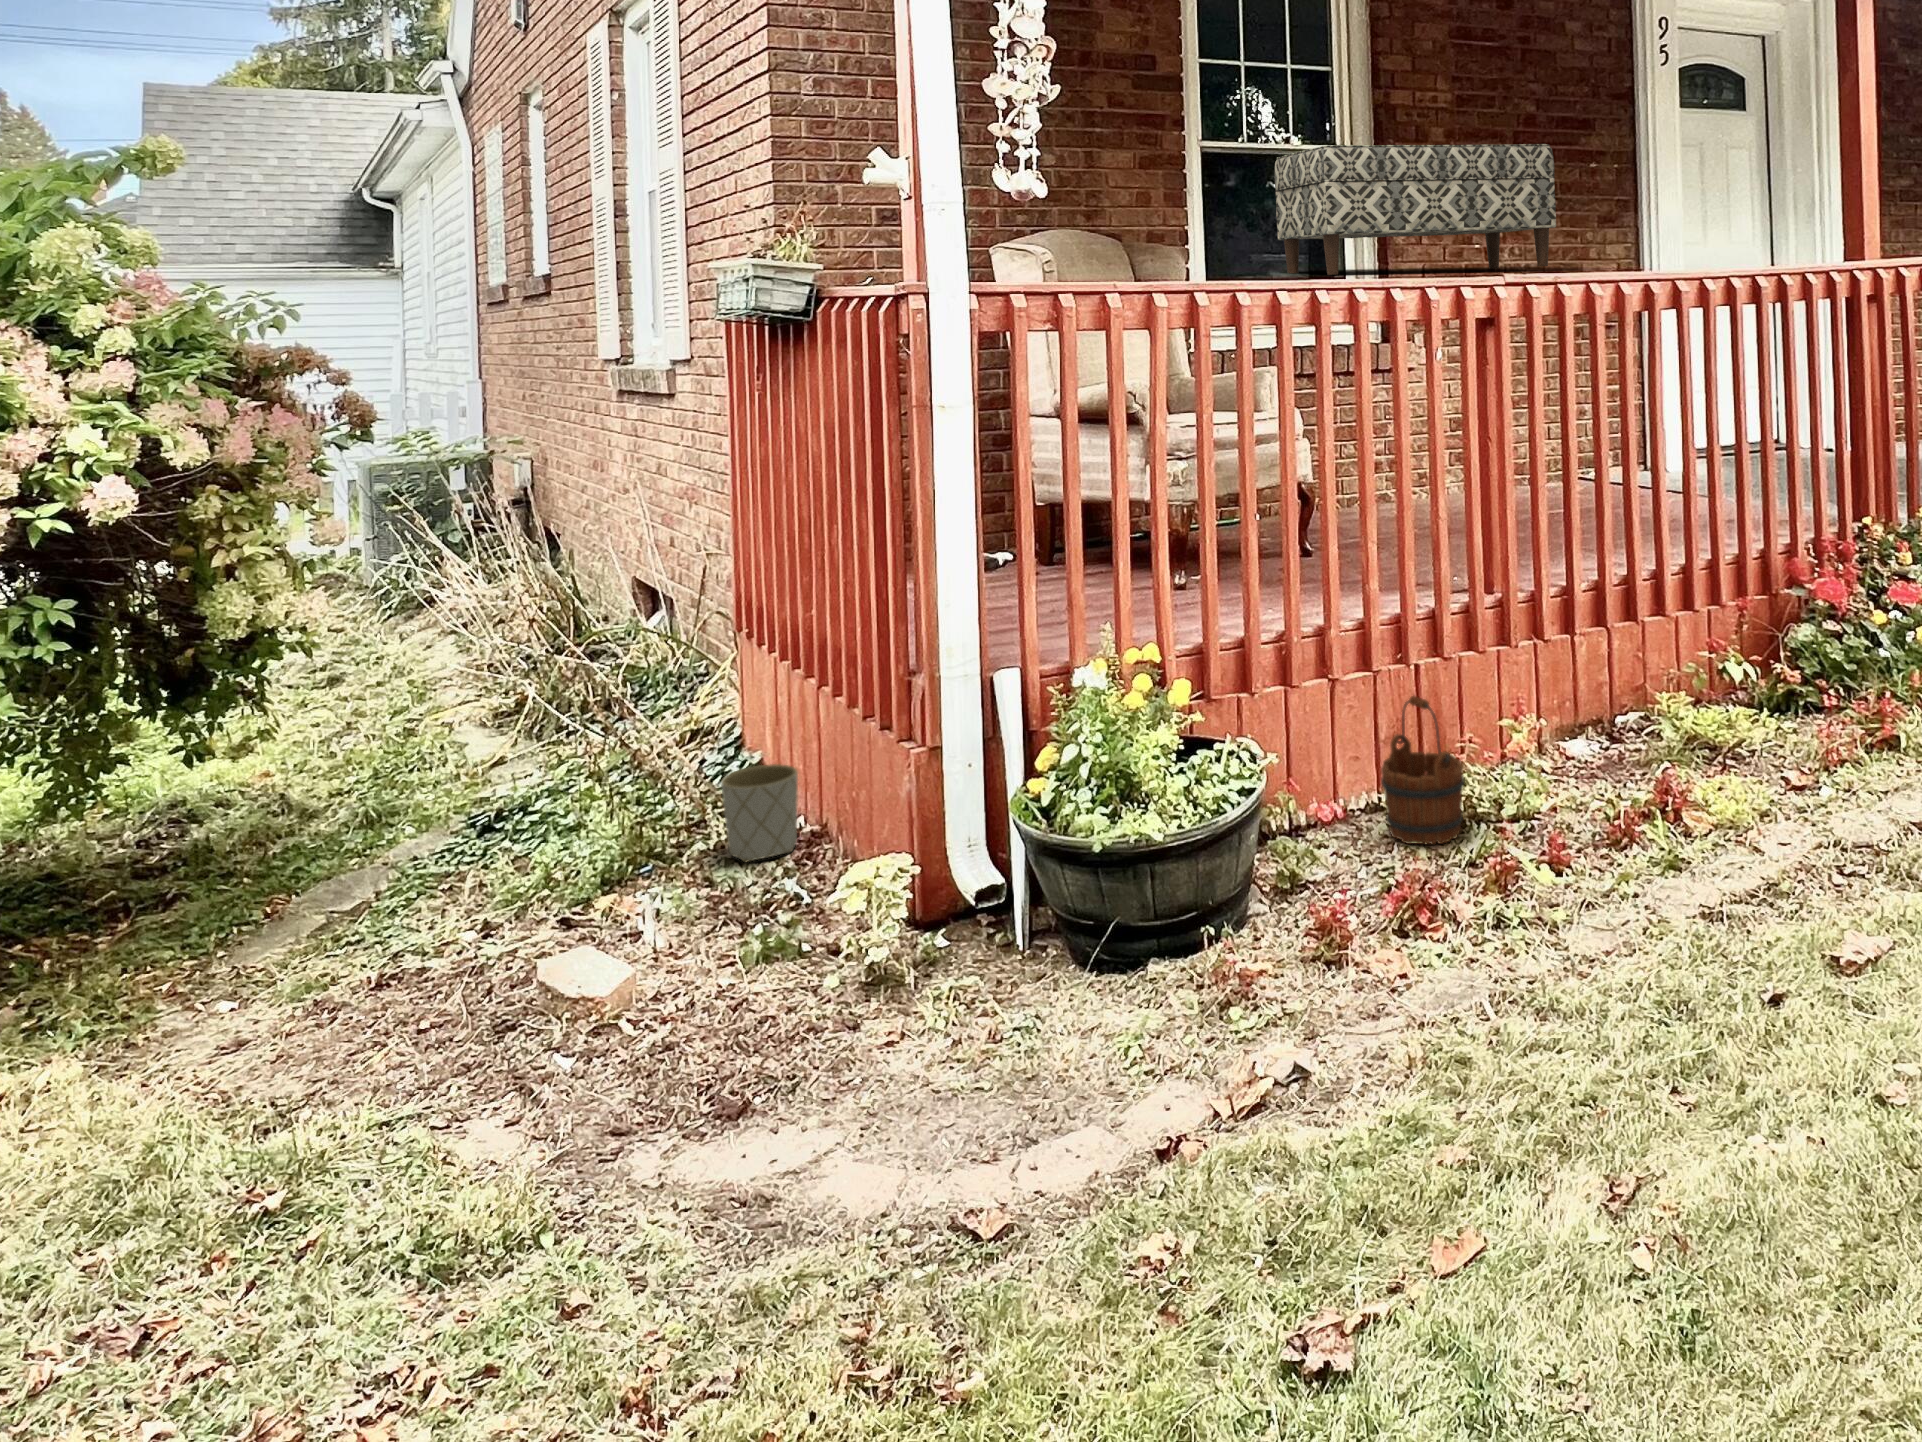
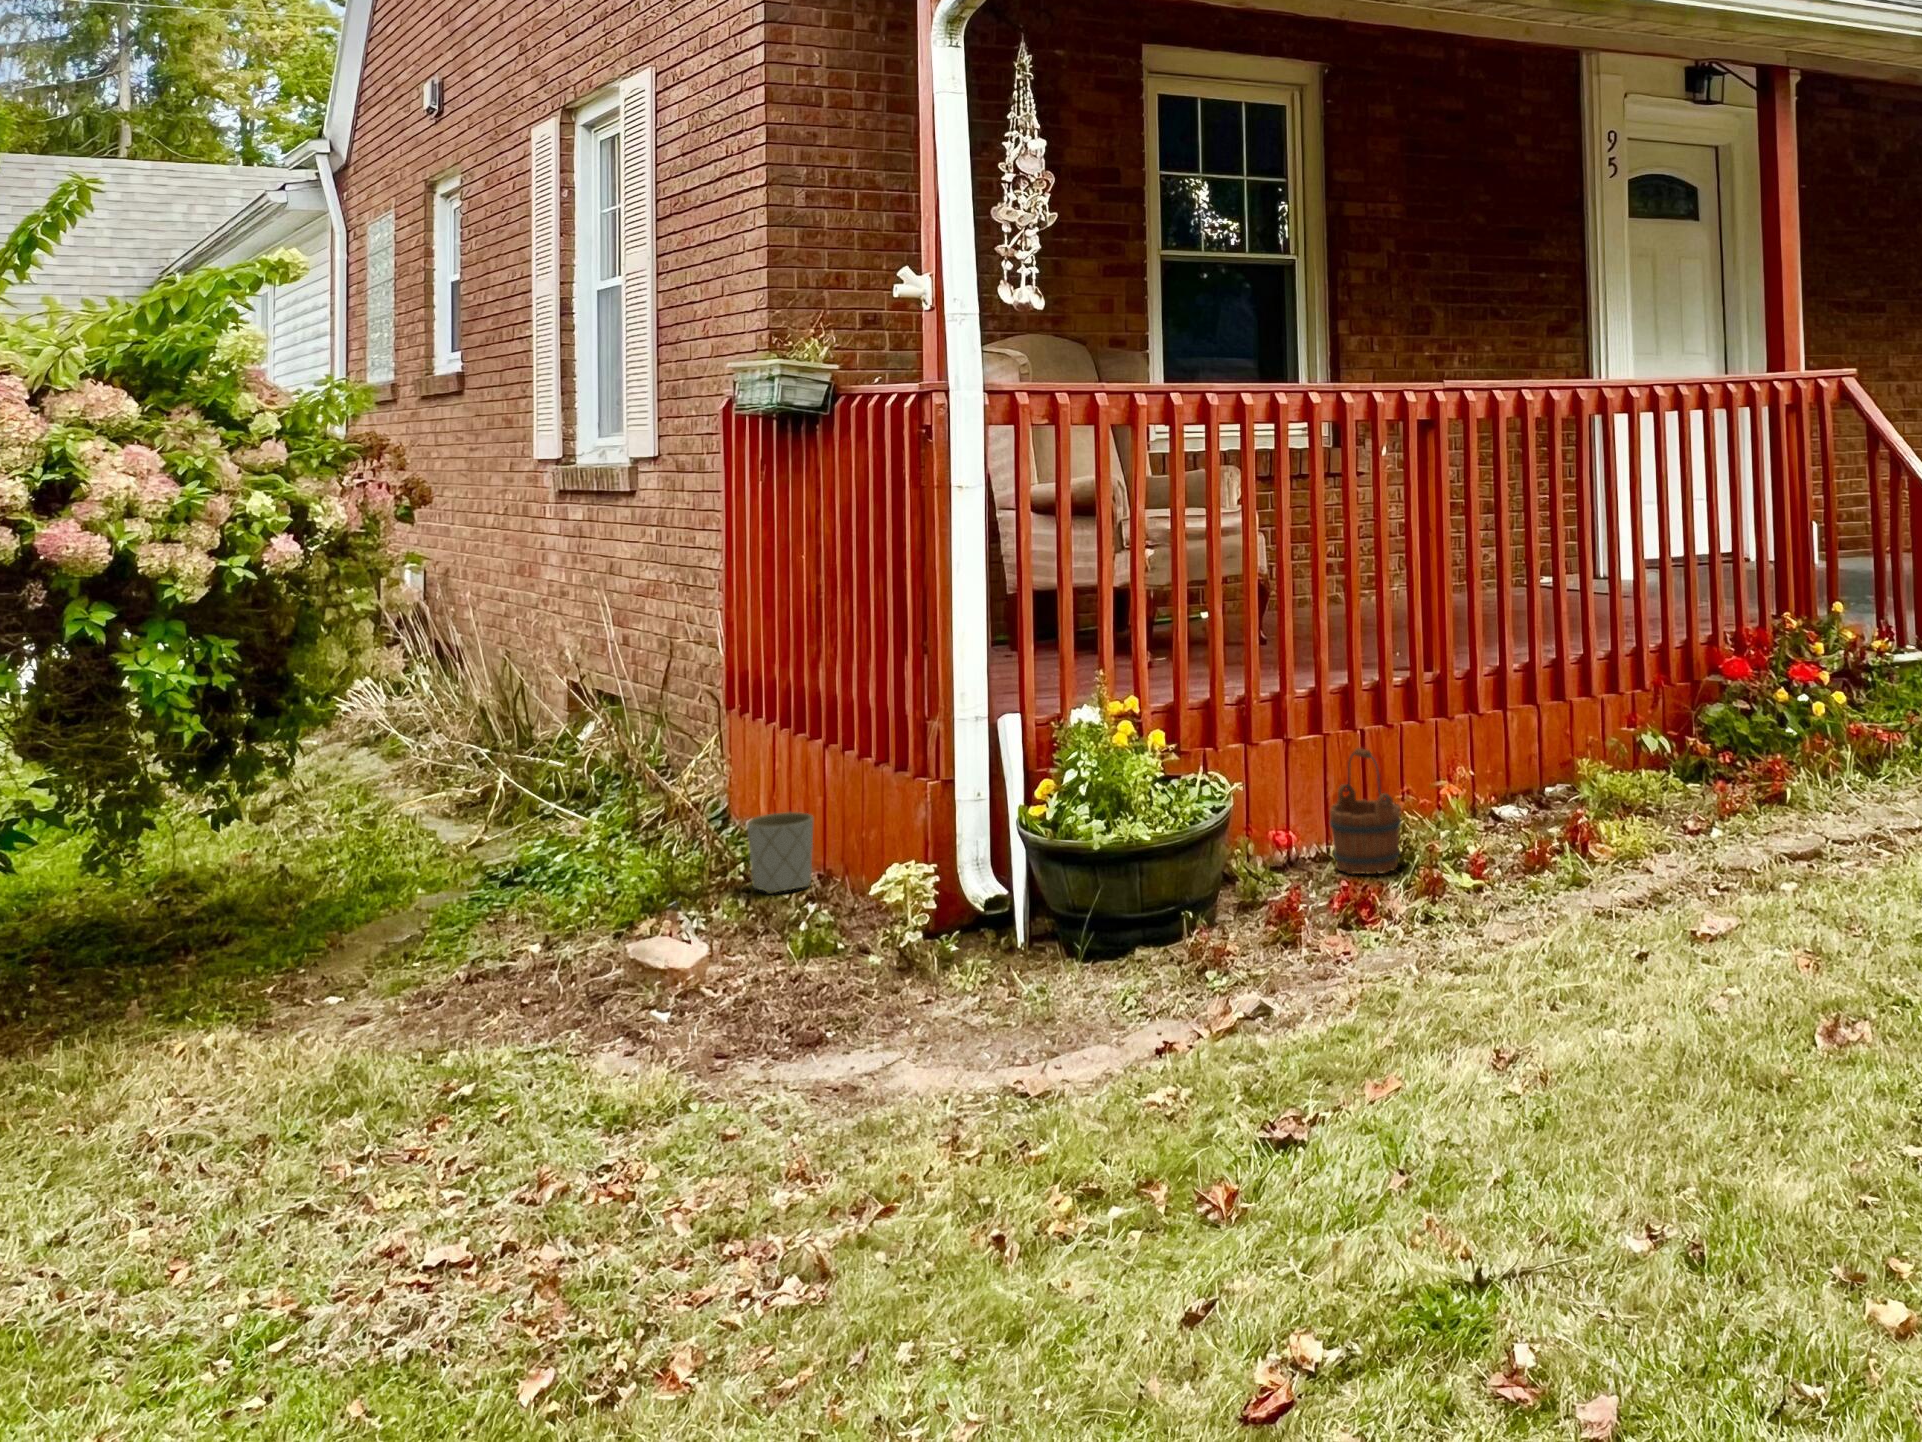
bench: present [1274,144,1556,275] -> none [1230,257,1501,382]

